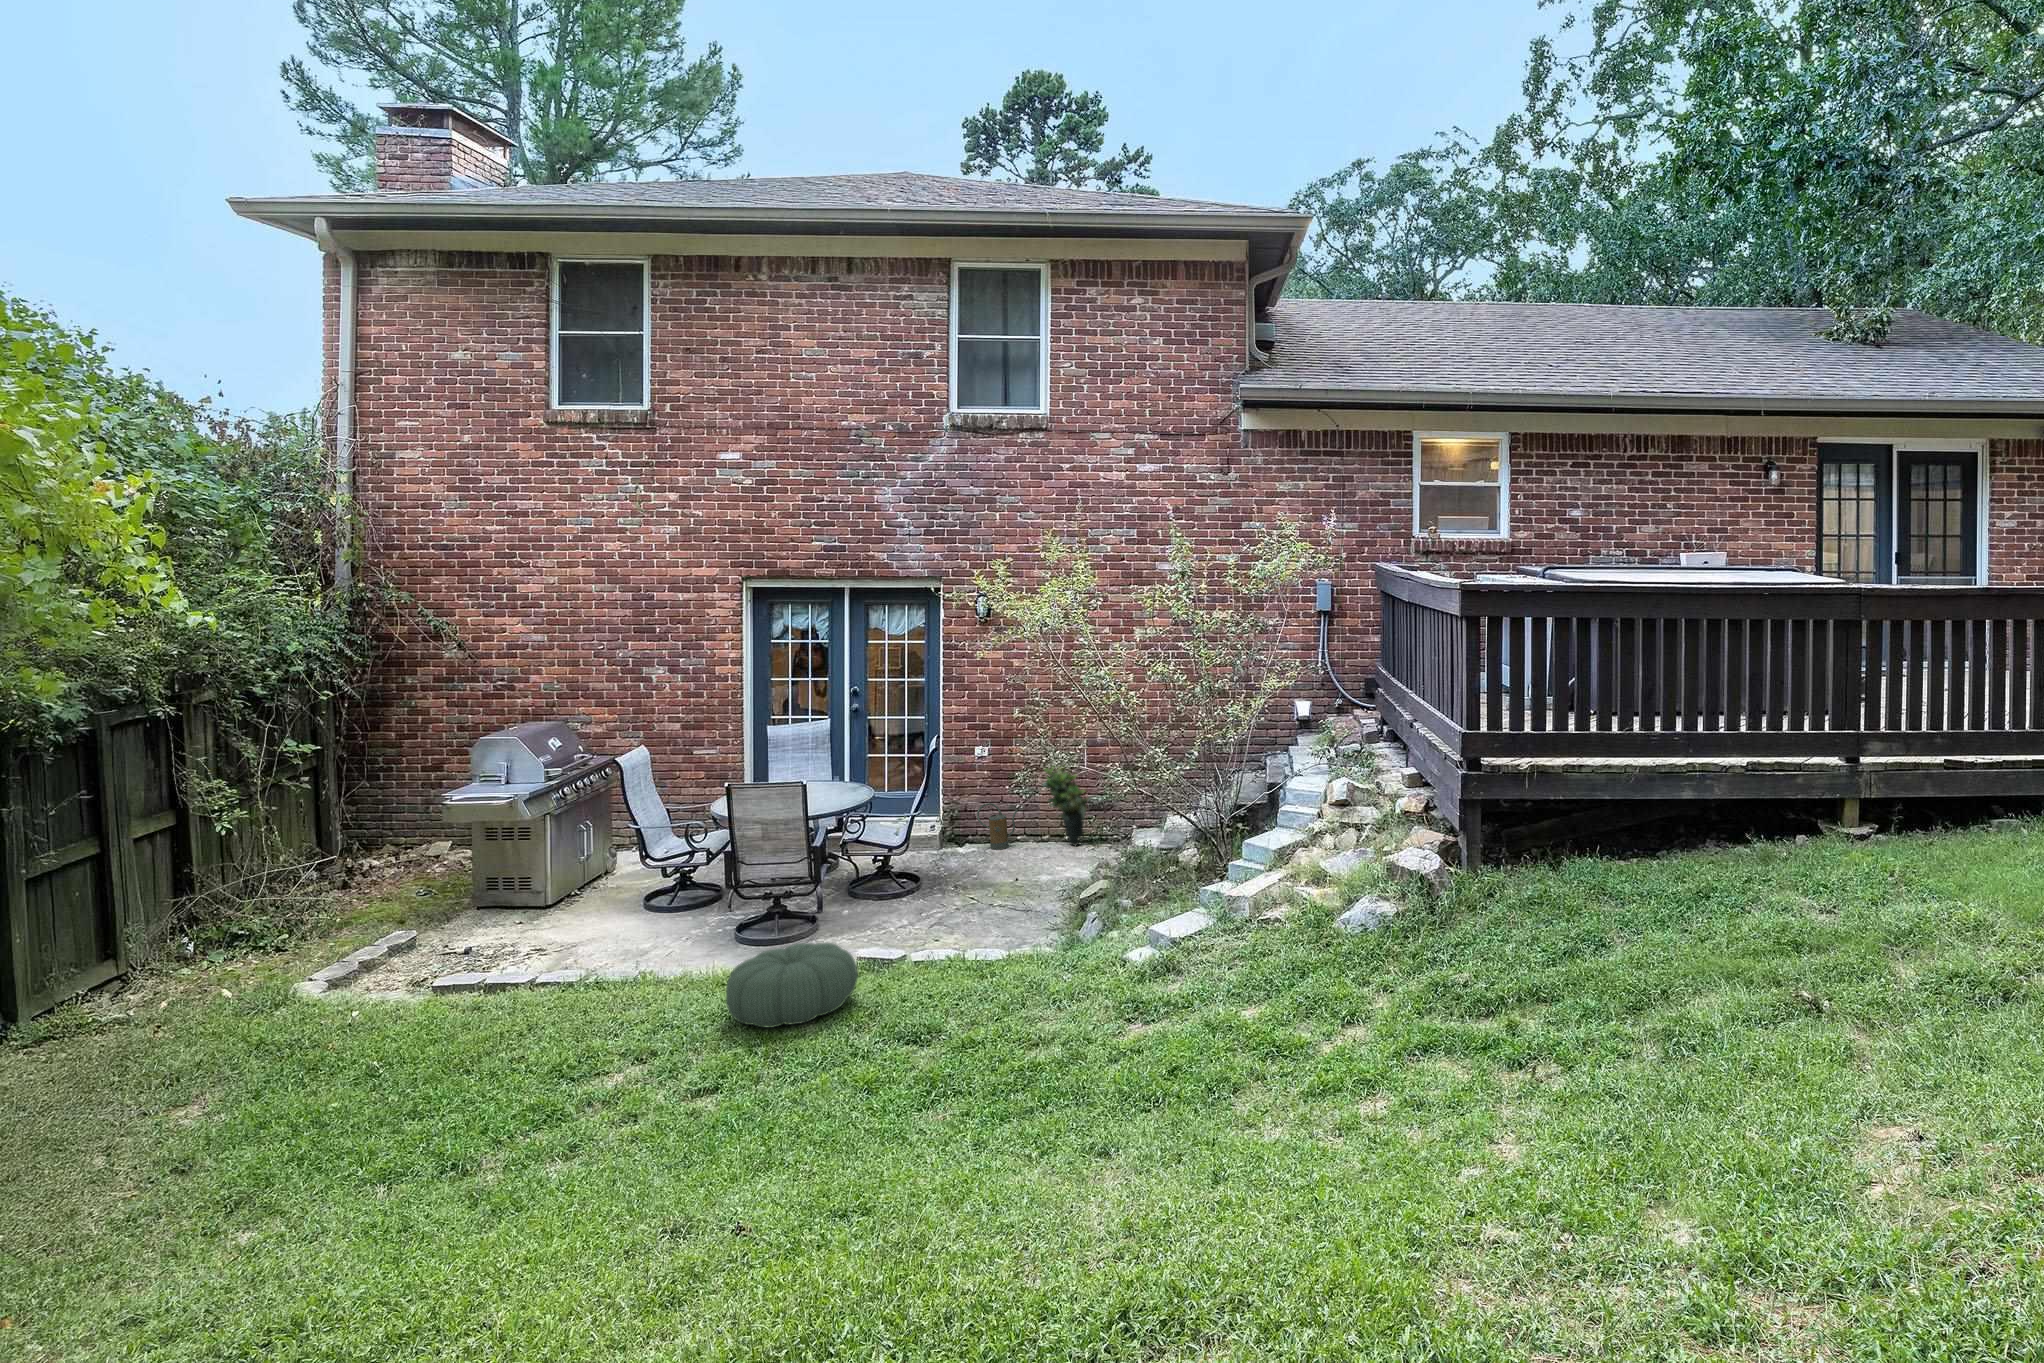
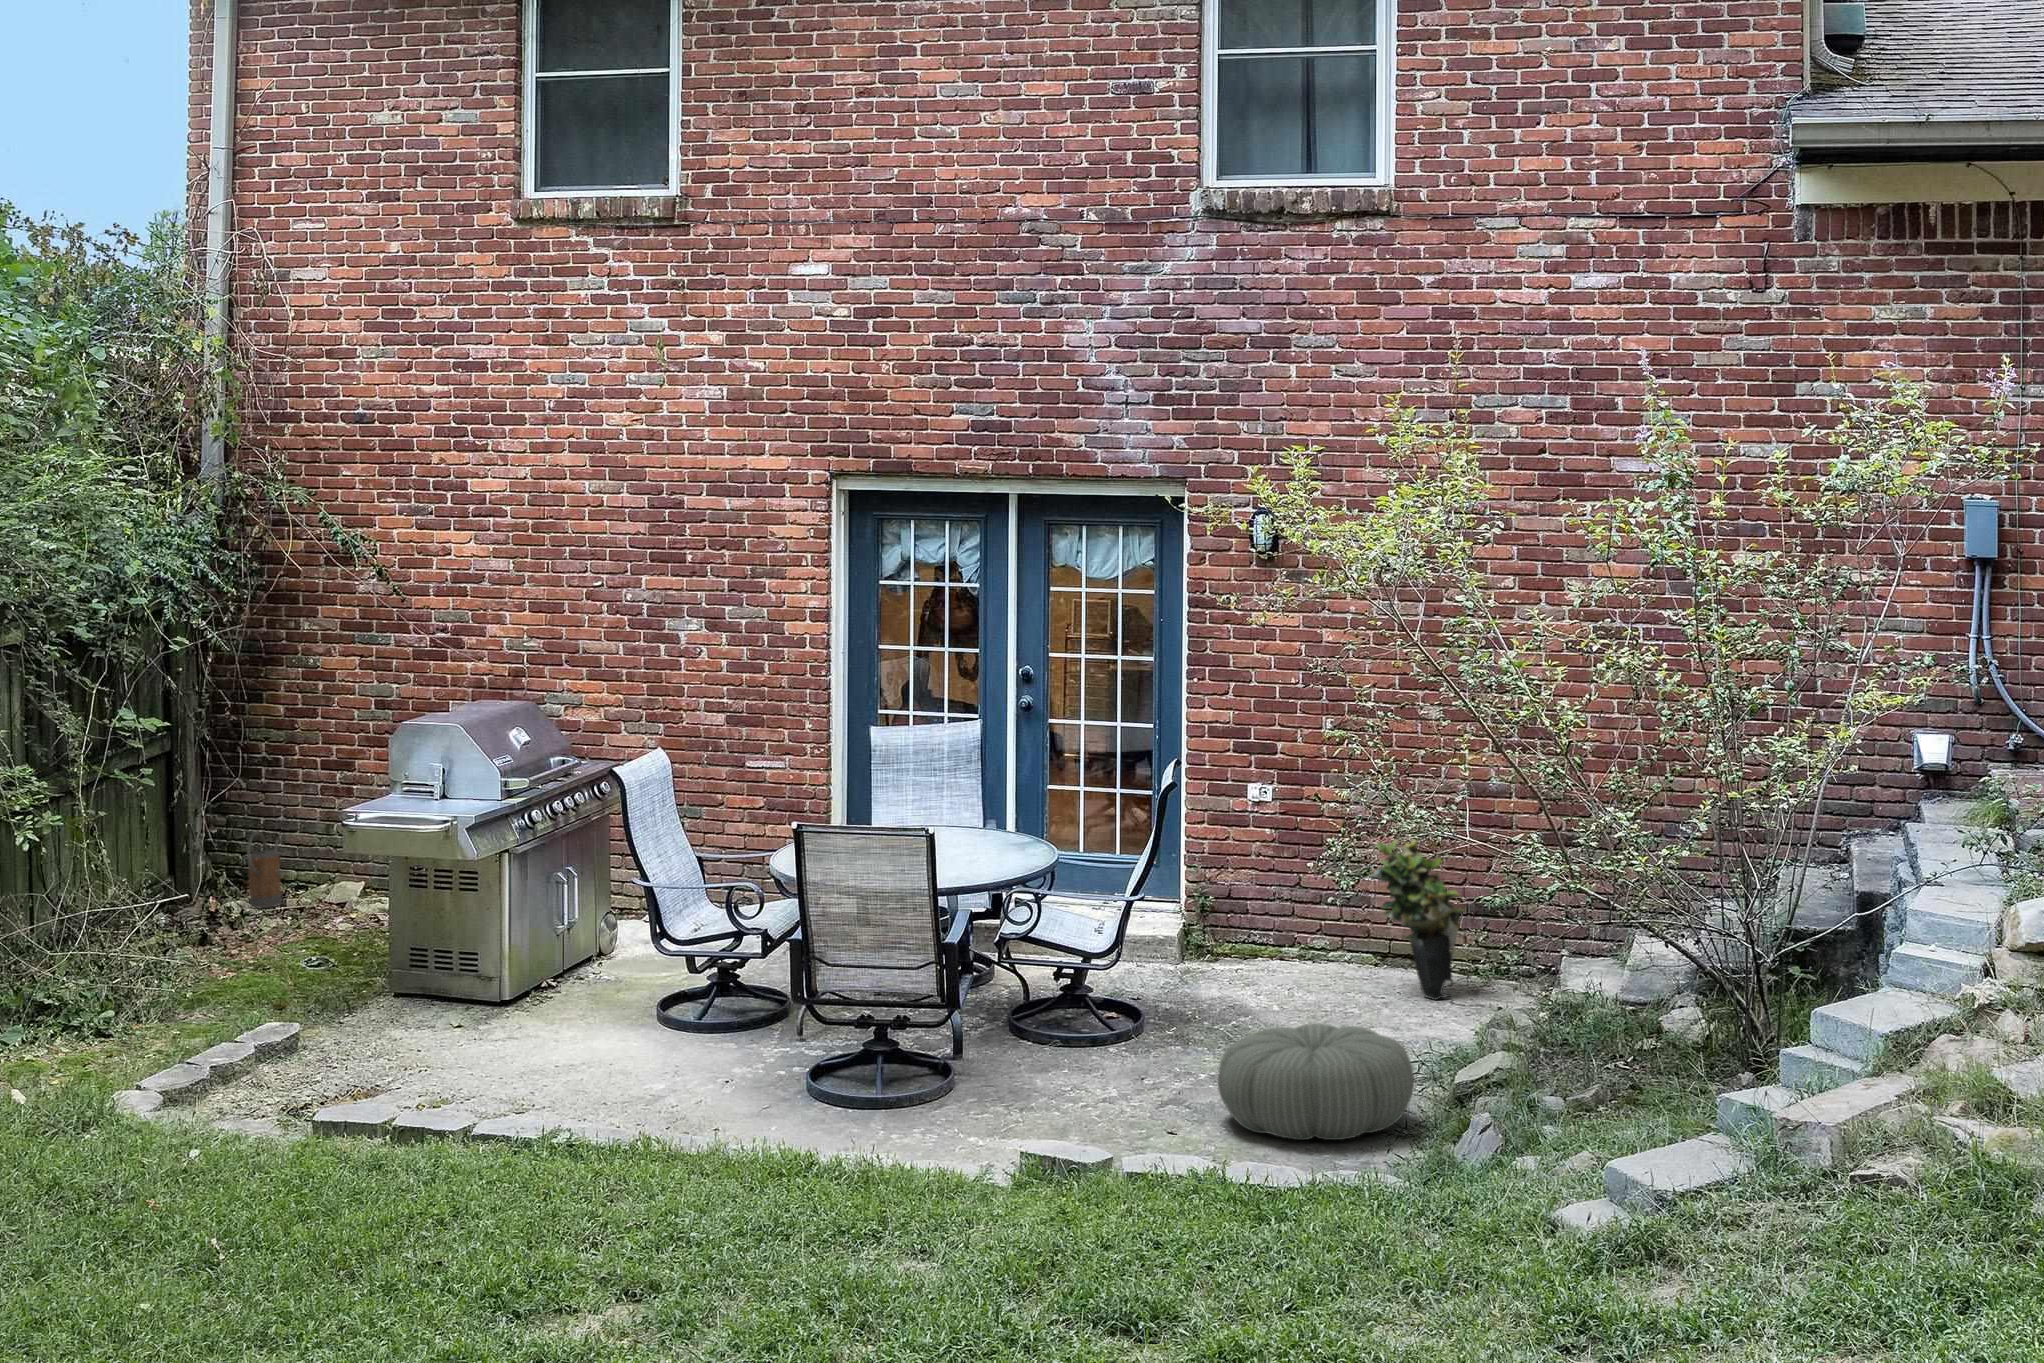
watering can: present [977,803,1018,850] -> present [247,831,282,909]
pouf: present [726,943,858,1027] -> present [1218,1024,1414,1140]

